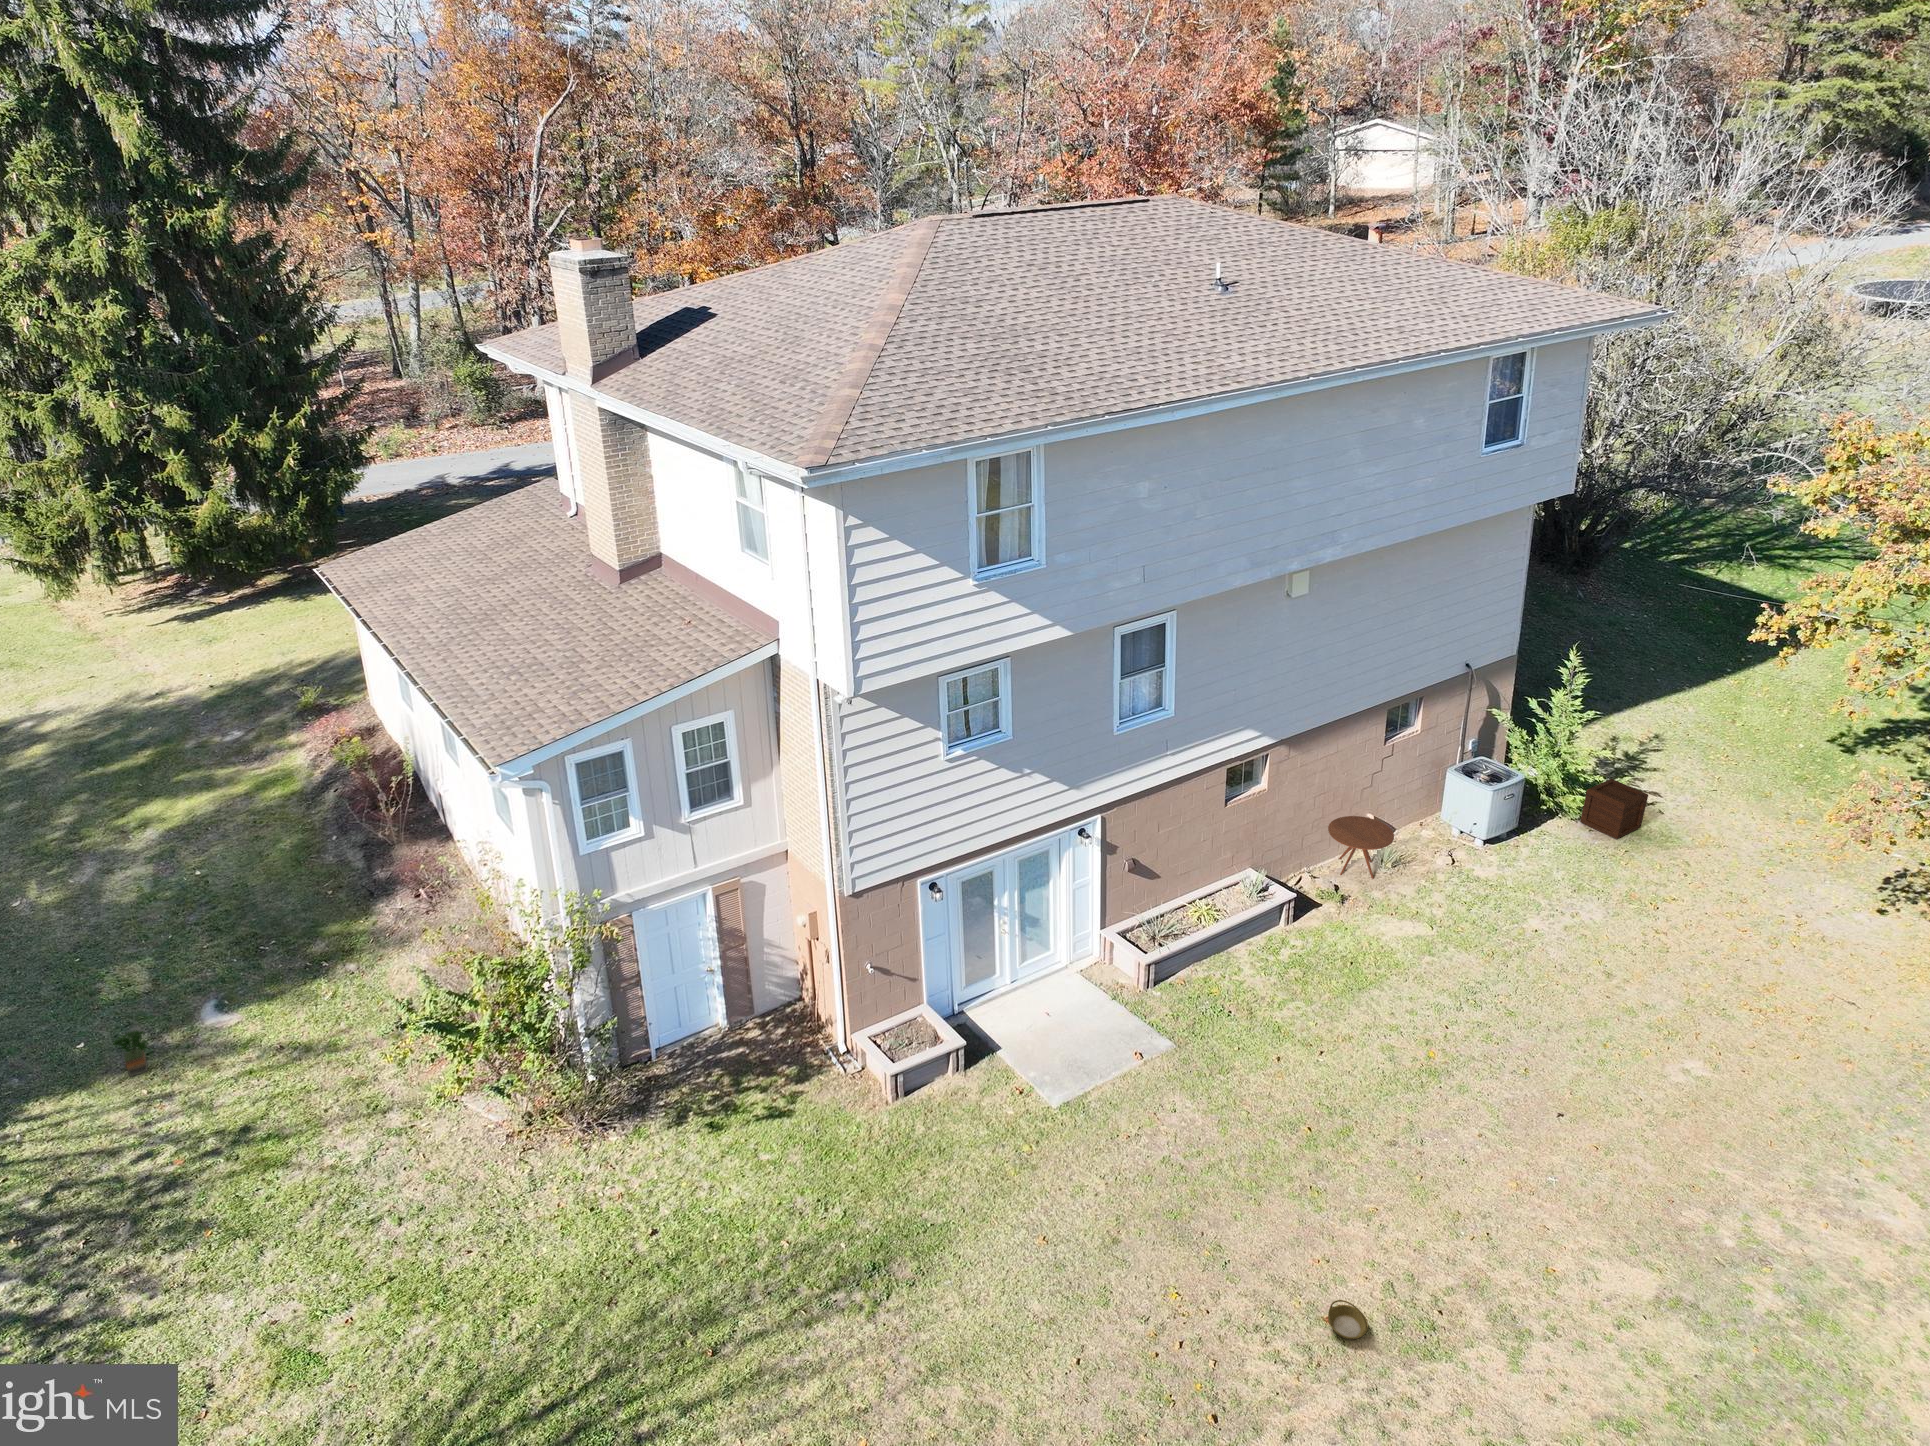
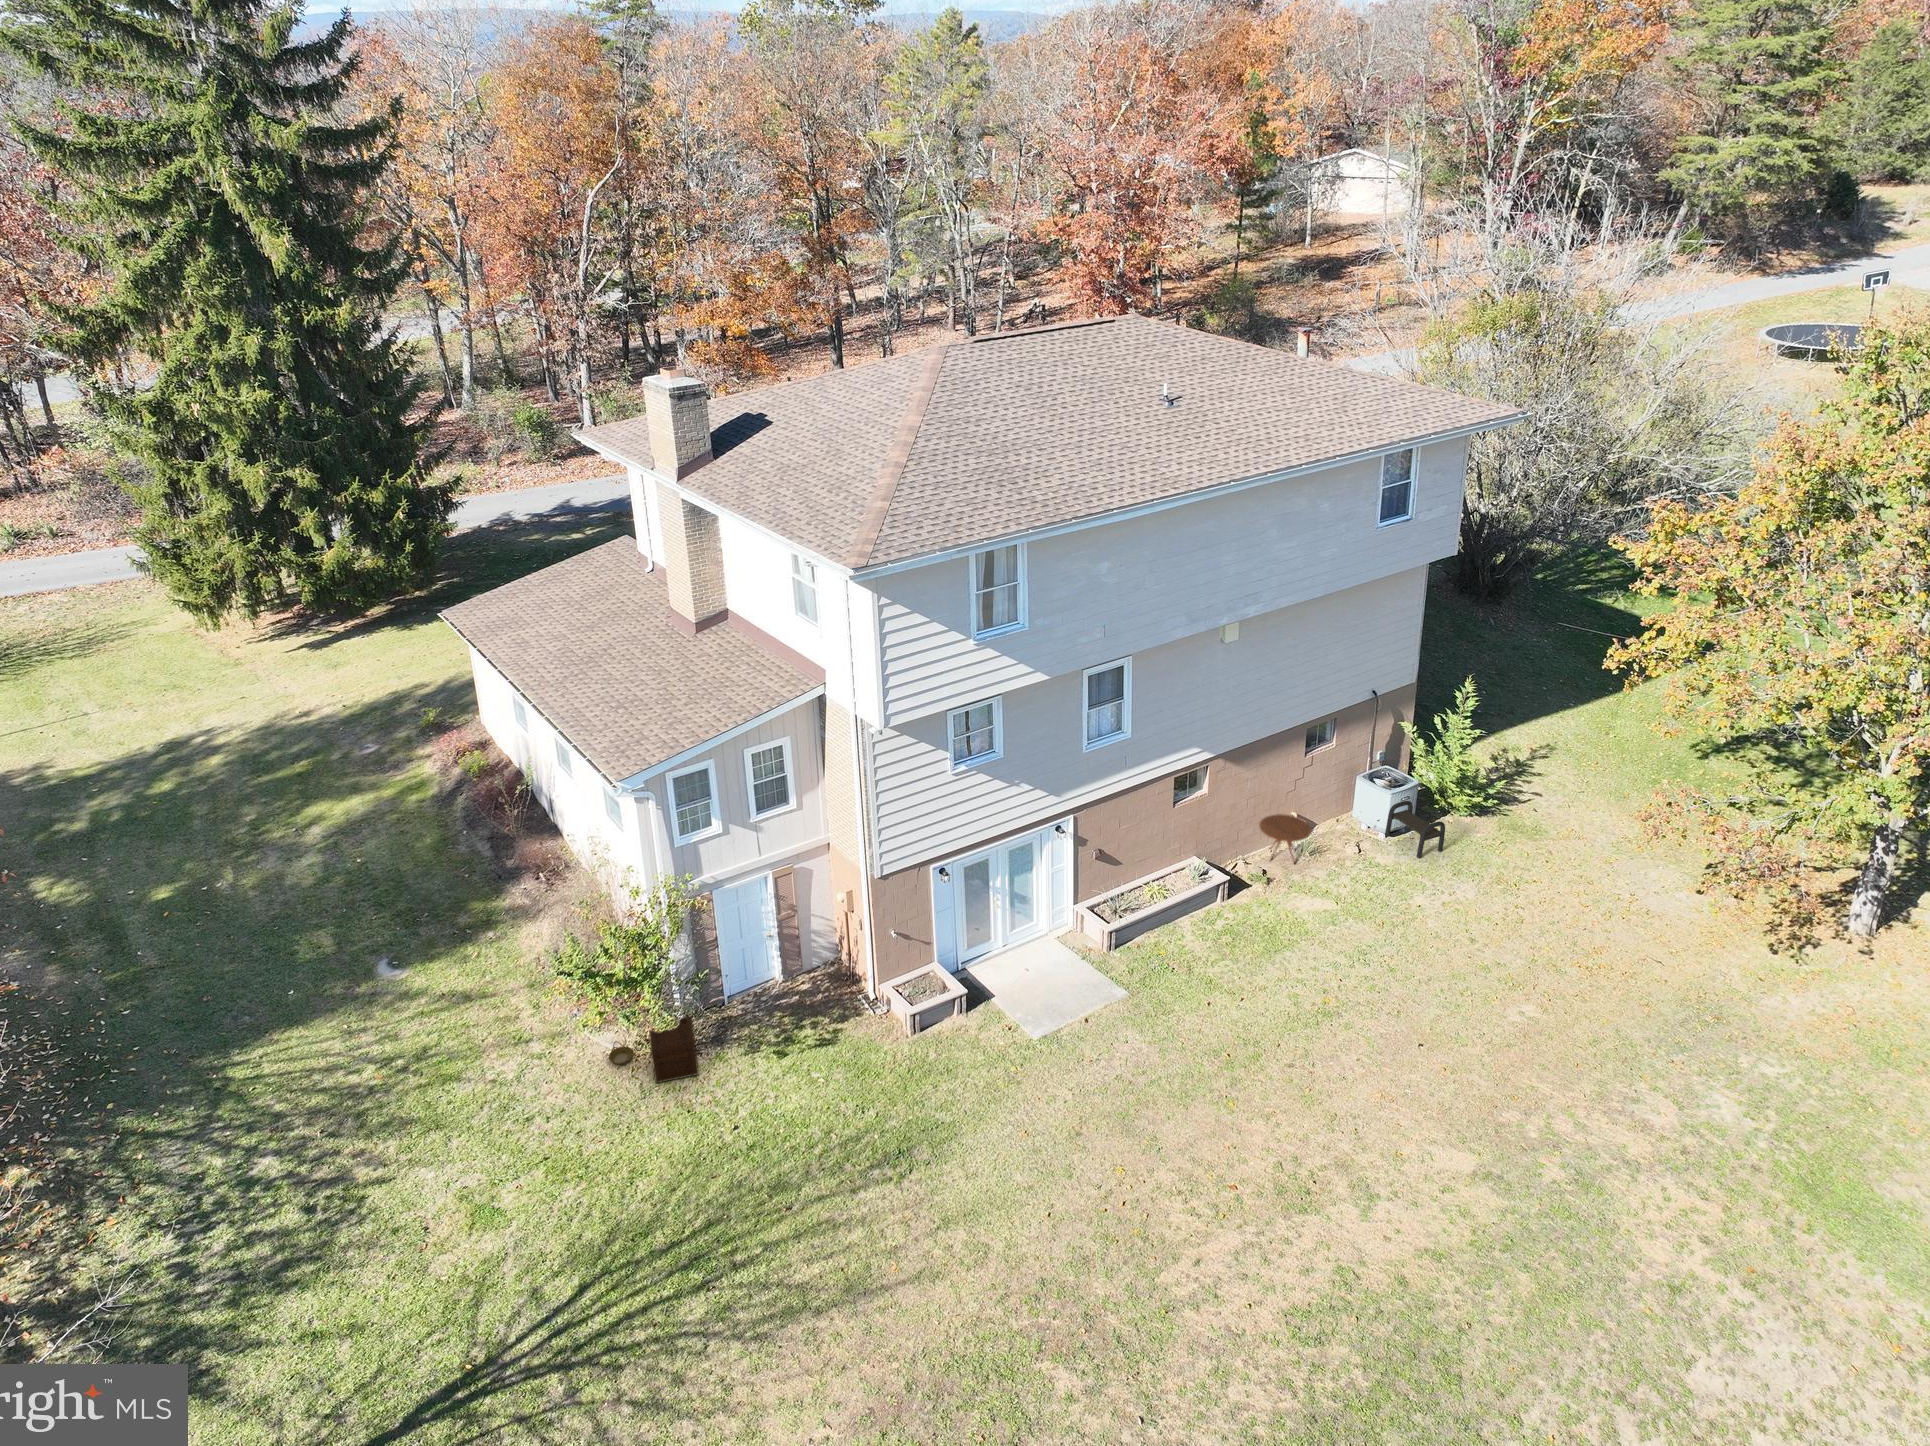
wooden crate: present [1580,779,1648,839] -> present [649,1016,699,1083]
bench: none [1481,800,1560,871] -> present [1385,801,1445,858]
potted tree: present [113,1030,148,1077] -> none [316,982,343,1018]
basket: present [1328,1300,1368,1340] -> present [609,1041,634,1065]

